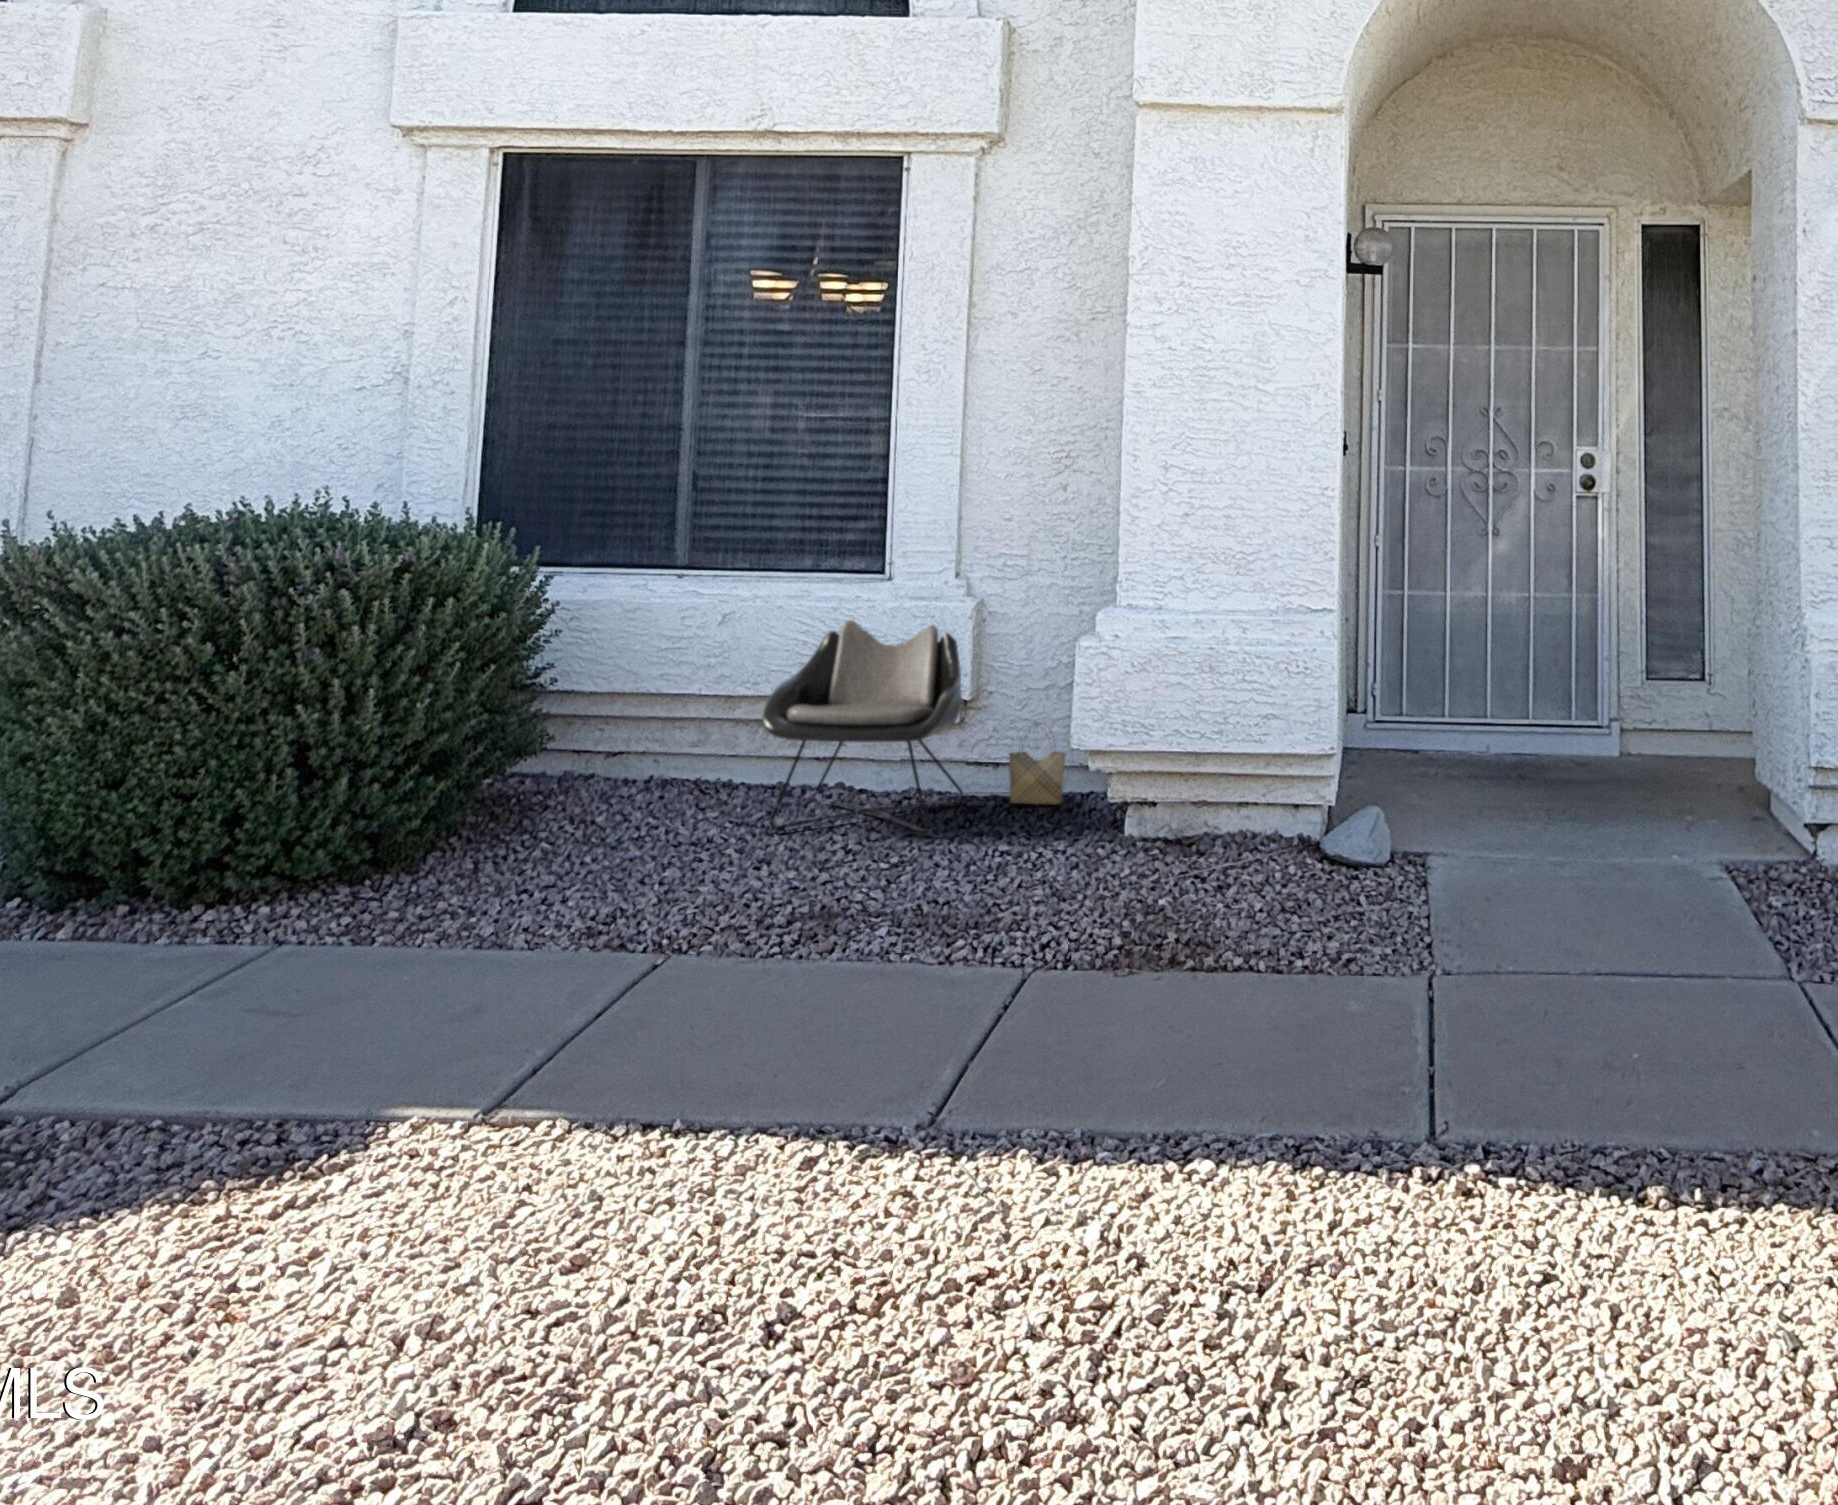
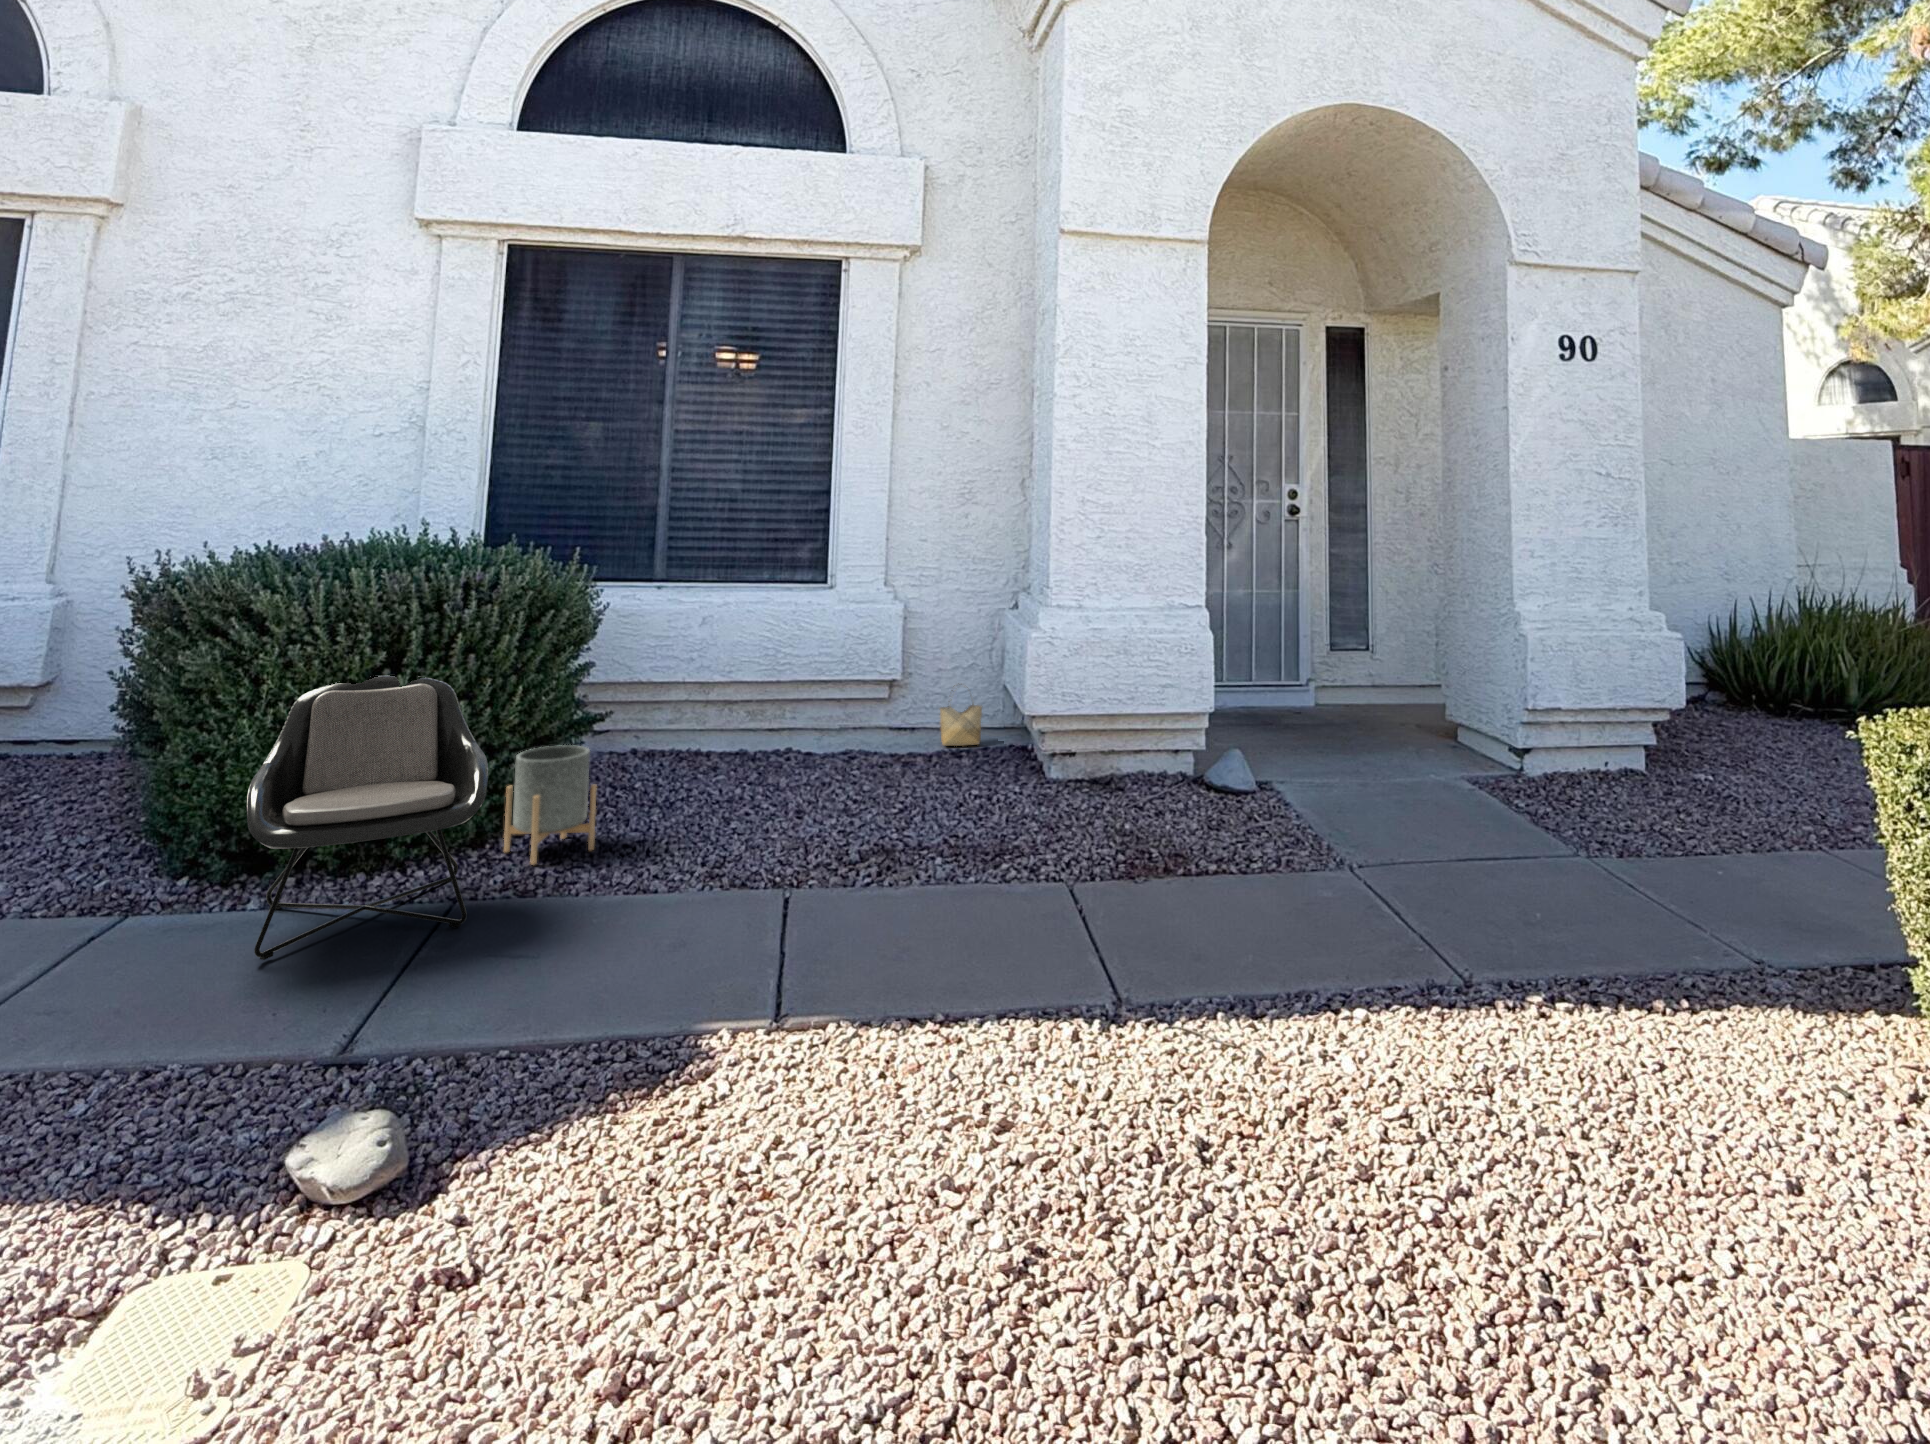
lounge chair: present [762,620,964,836] -> present [247,675,488,960]
planter: none [395,766,495,904] -> present [504,745,597,864]

